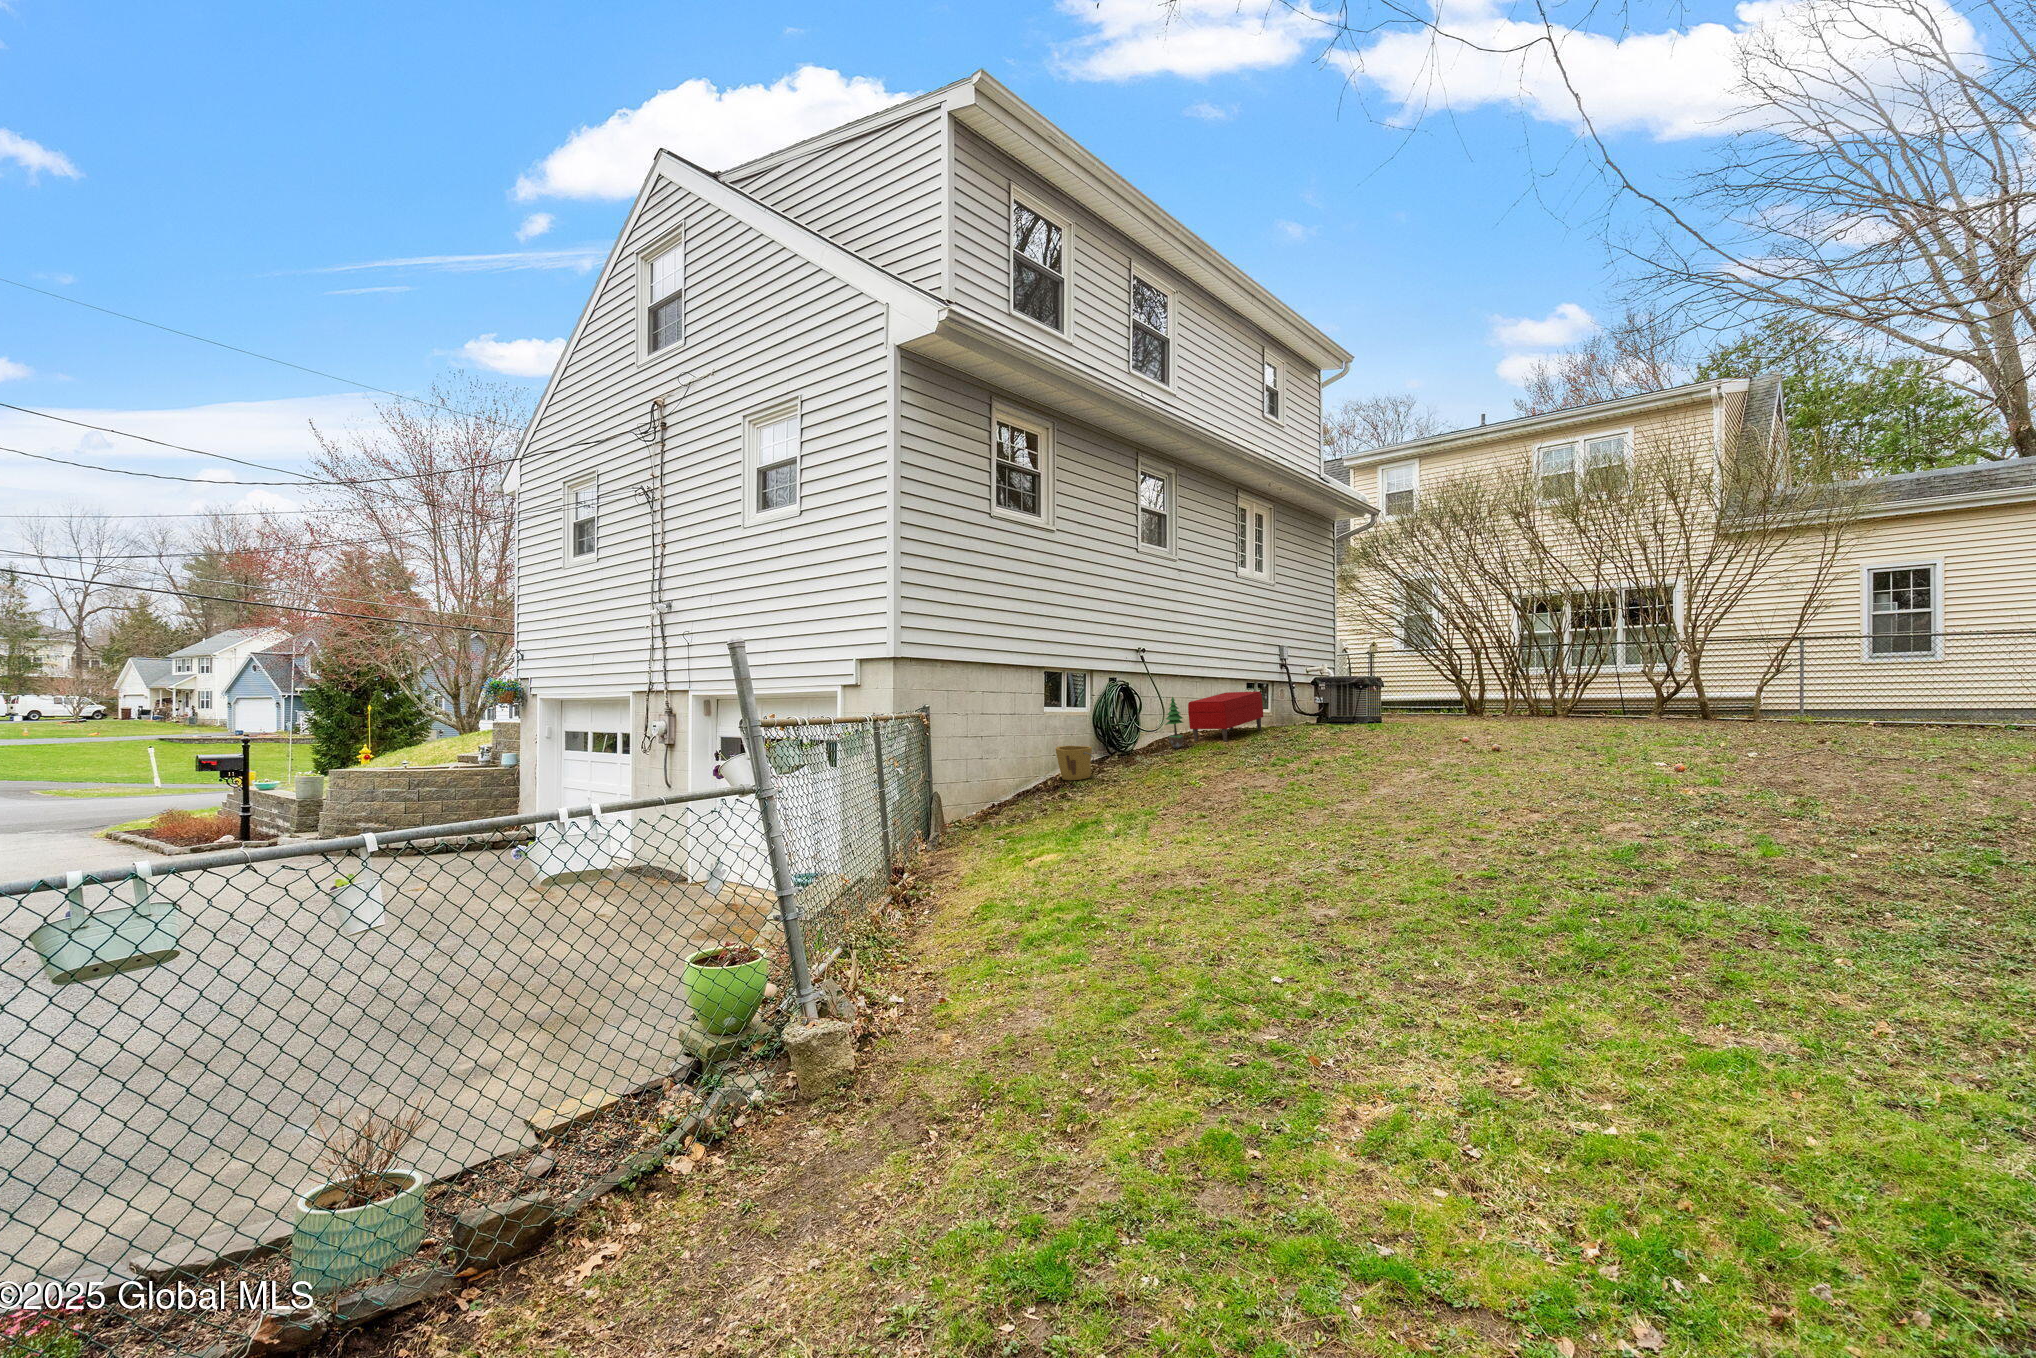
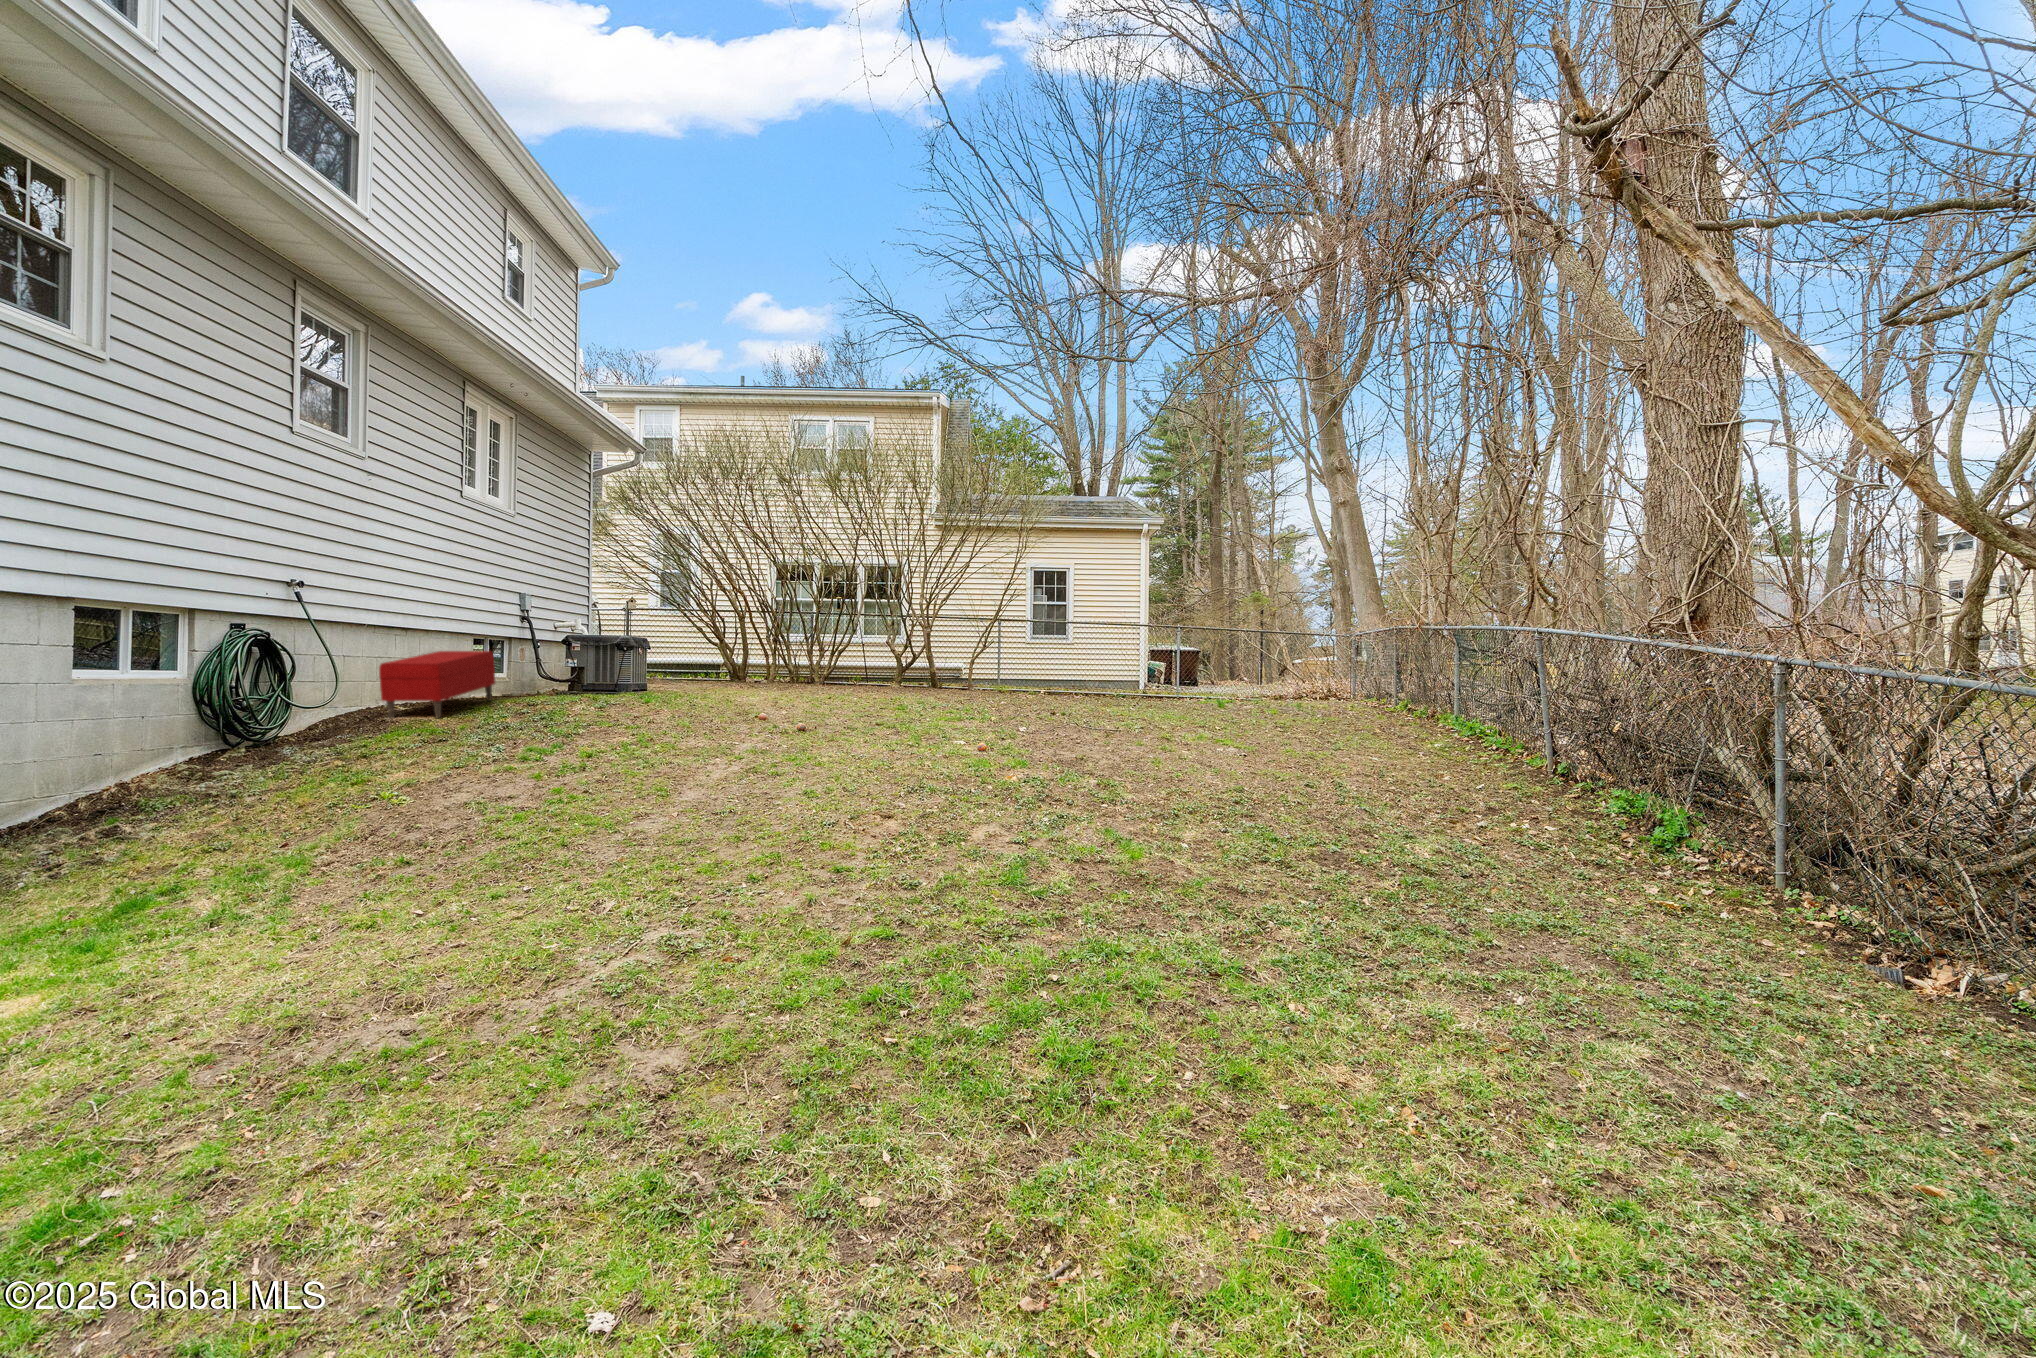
potted tree: present [1165,697,1184,748] -> none [338,655,372,730]
bucket: present [1056,746,1094,780] -> none [102,736,191,796]

